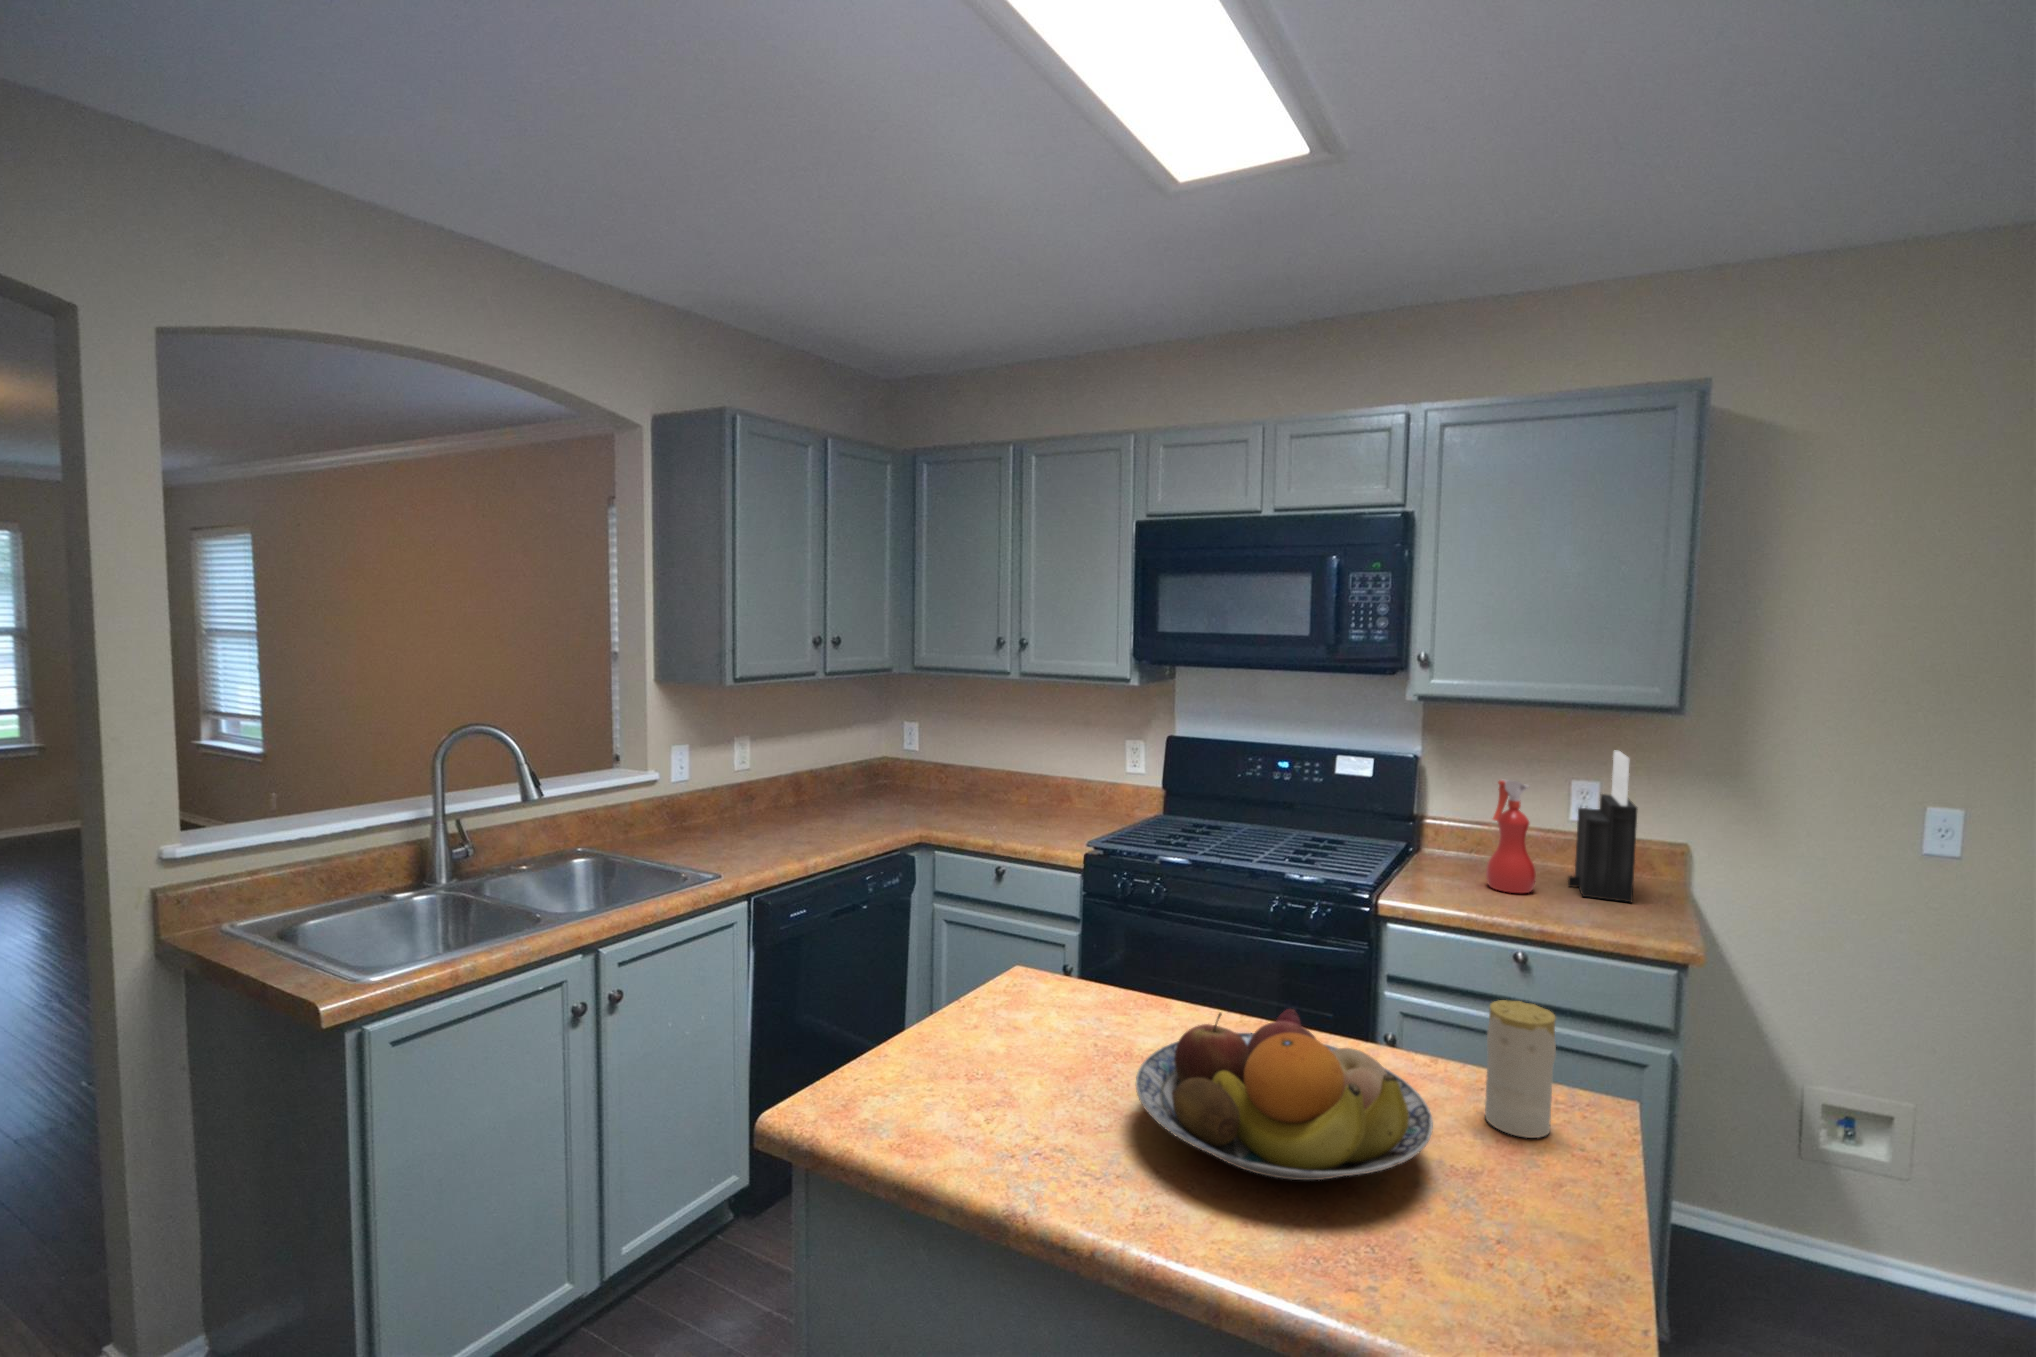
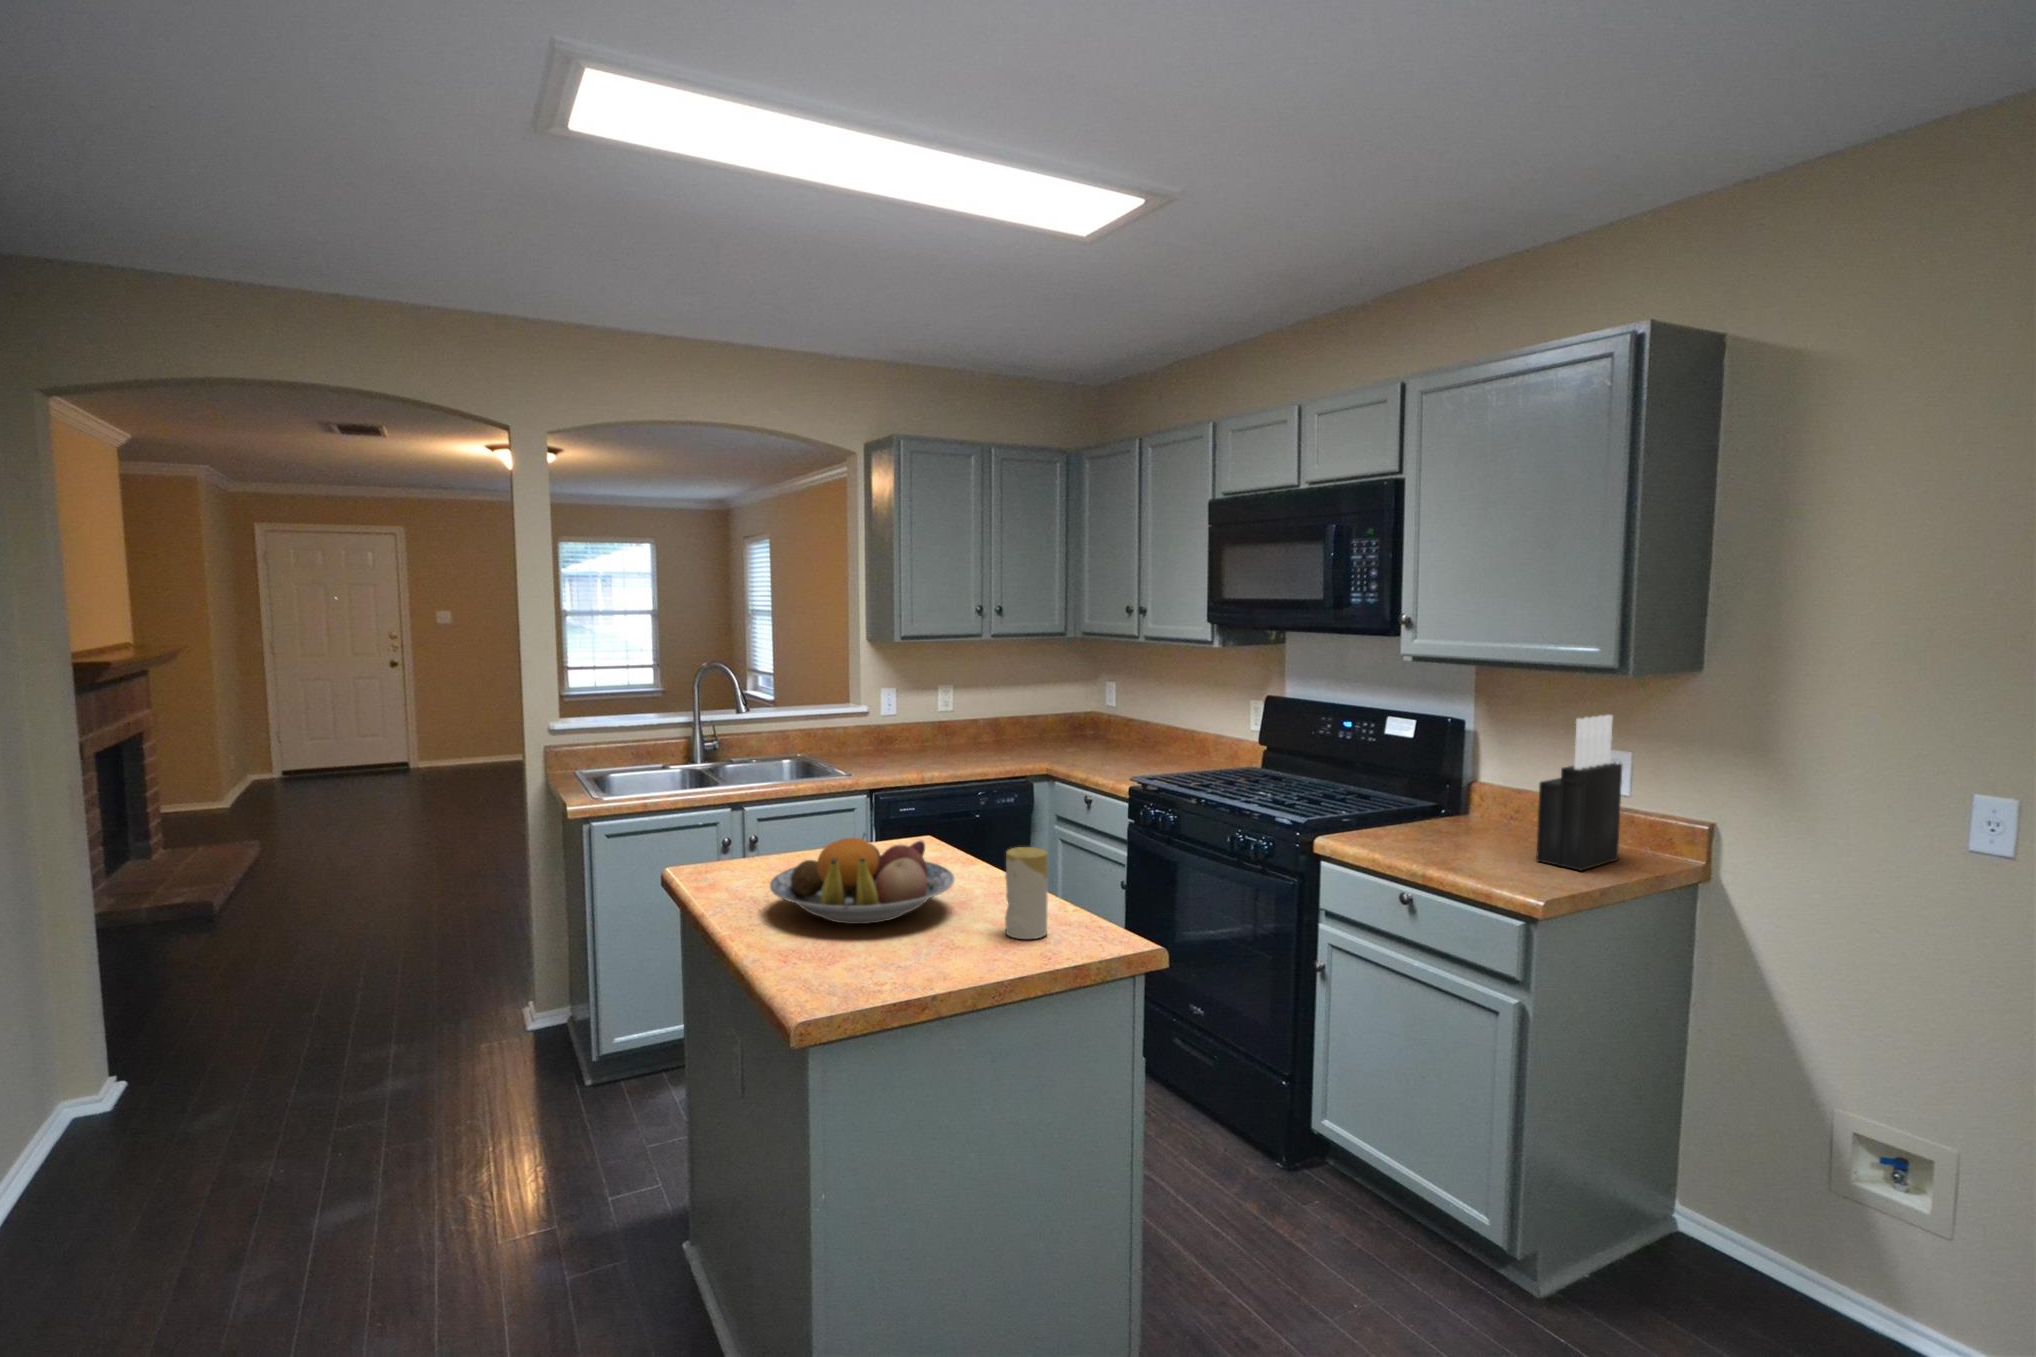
spray bottle: present [1486,780,1536,893] -> none [1440,736,1497,851]

